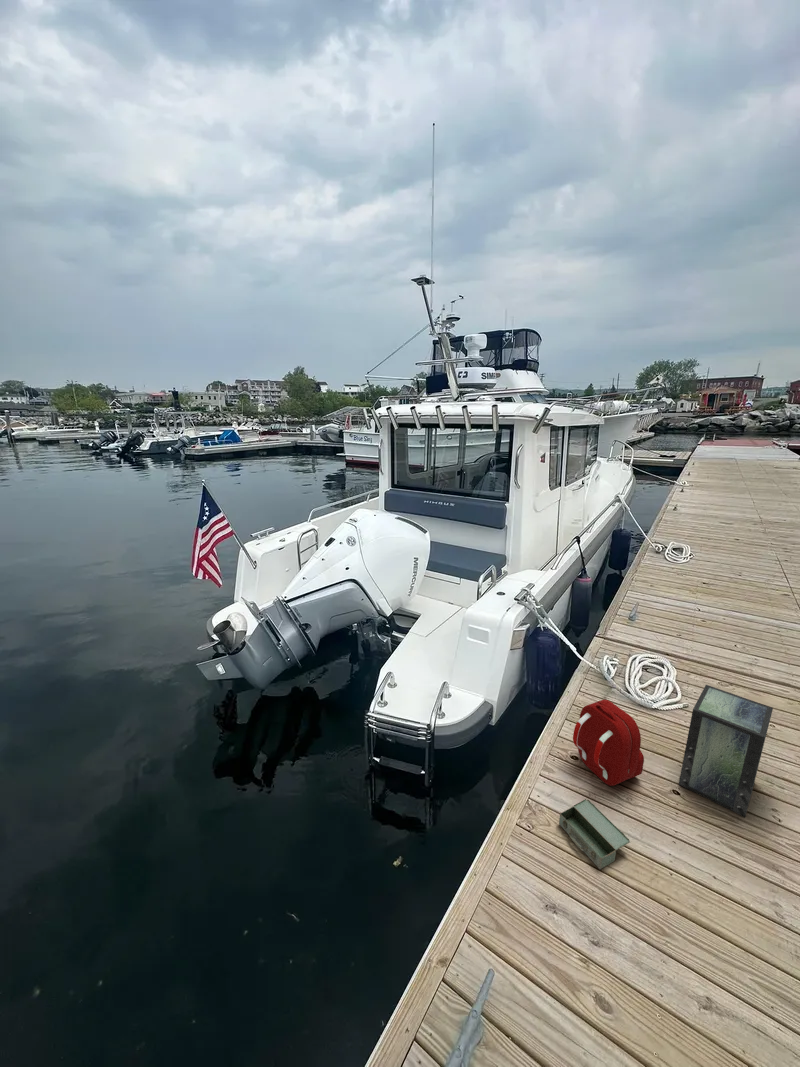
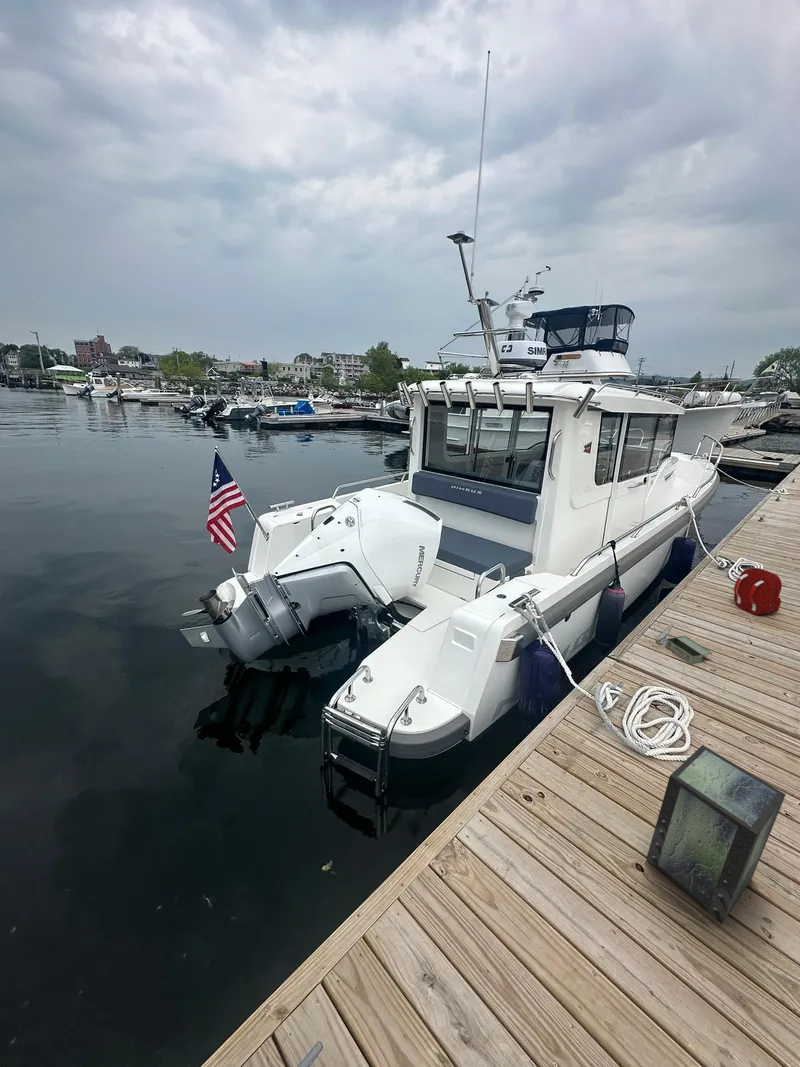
backpack: present [573,700,644,786] -> present [734,568,782,615]
toolbox: present [559,799,630,869] -> present [665,636,712,664]

